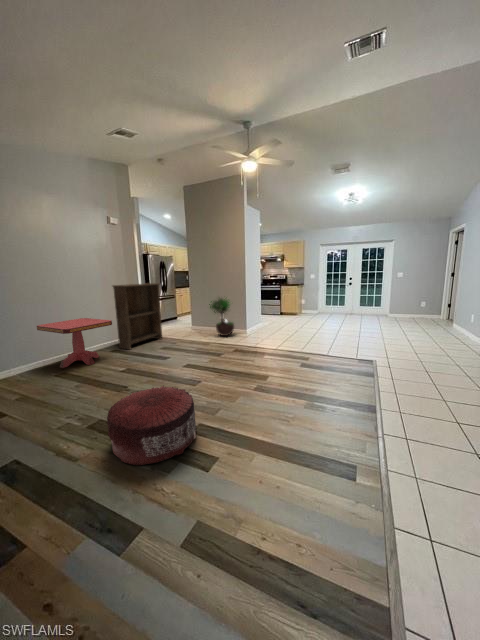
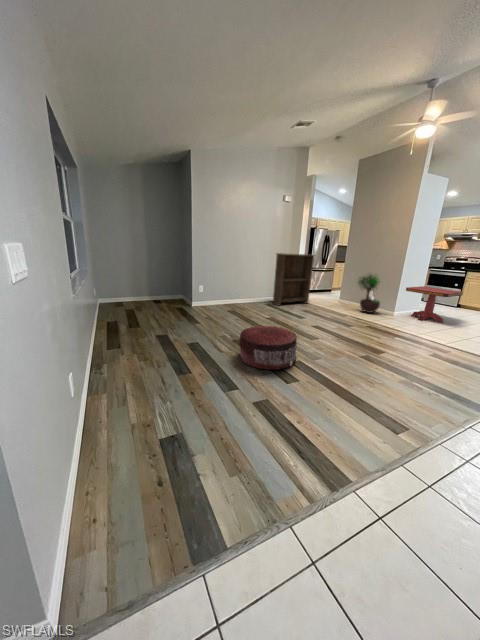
side table: present [37,318,112,368] -> present [406,286,463,323]

